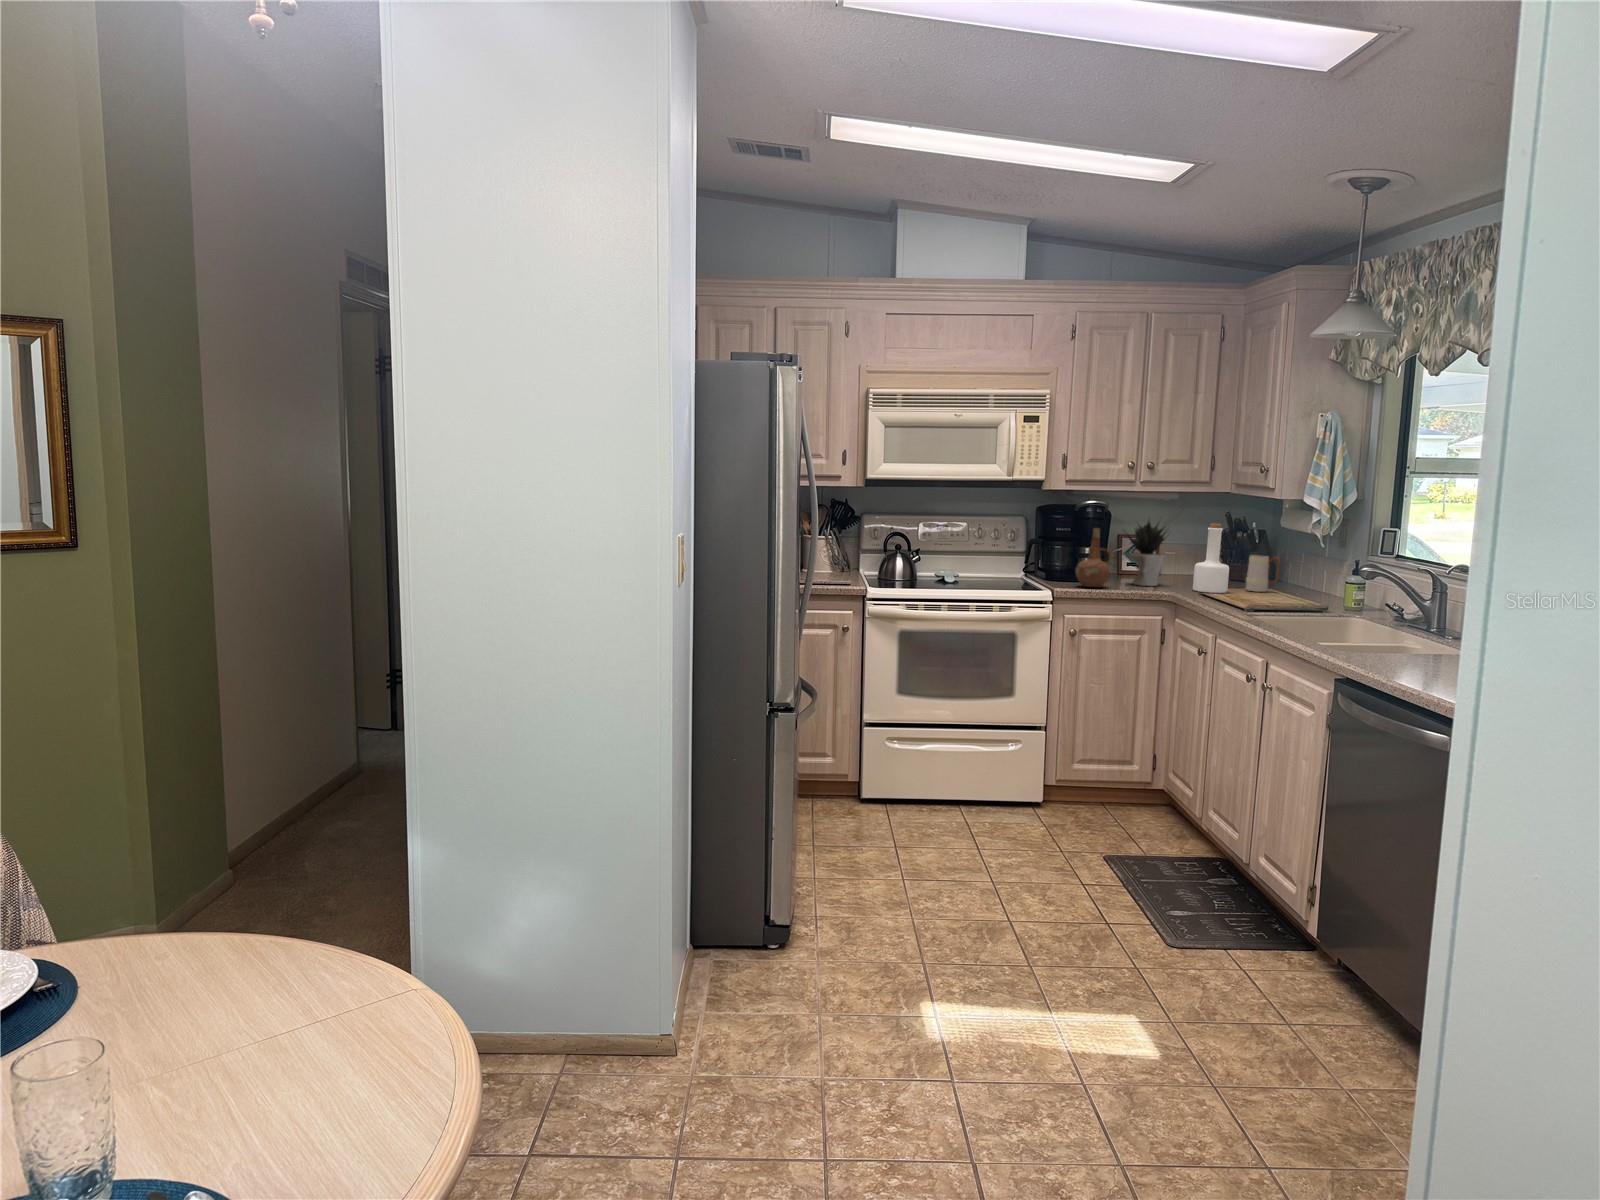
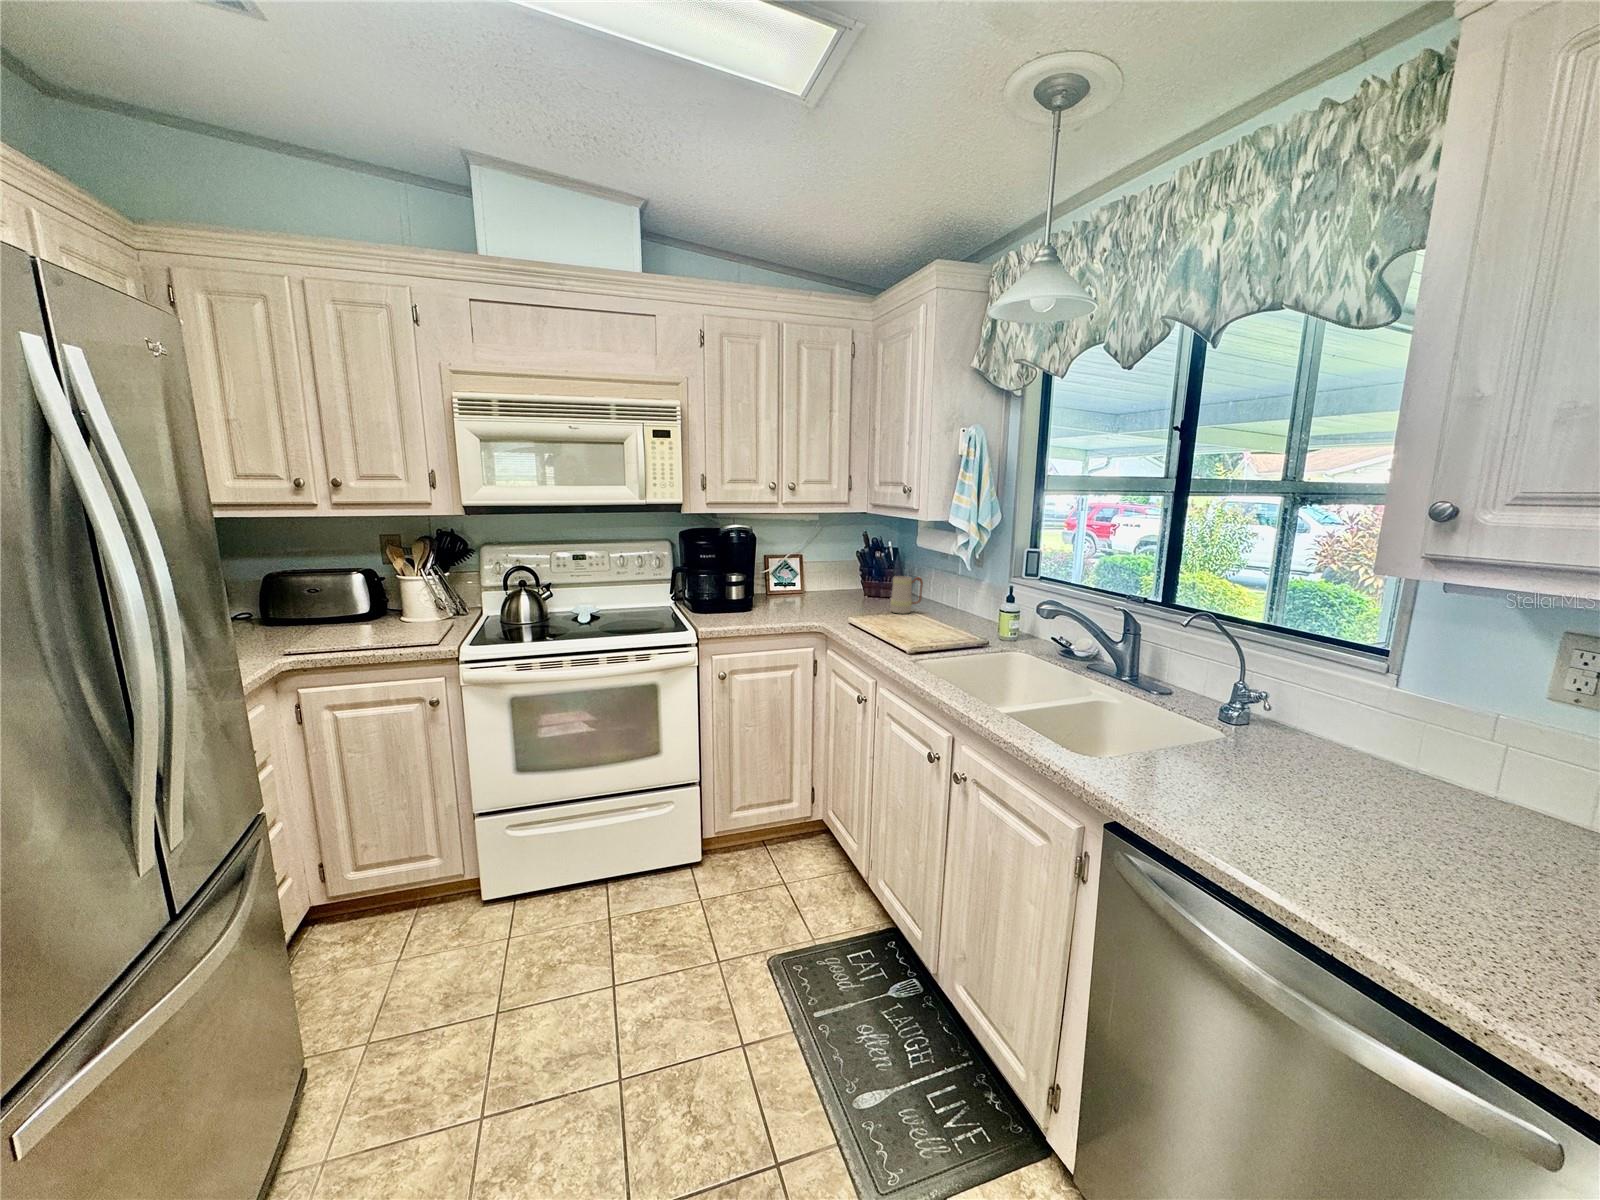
potted plant: present [1127,520,1168,586] -> none [769,538,817,613]
bottle: present [1193,523,1229,593] -> none [842,546,877,620]
ceramic pitcher: present [1076,528,1110,587] -> none [721,556,757,621]

